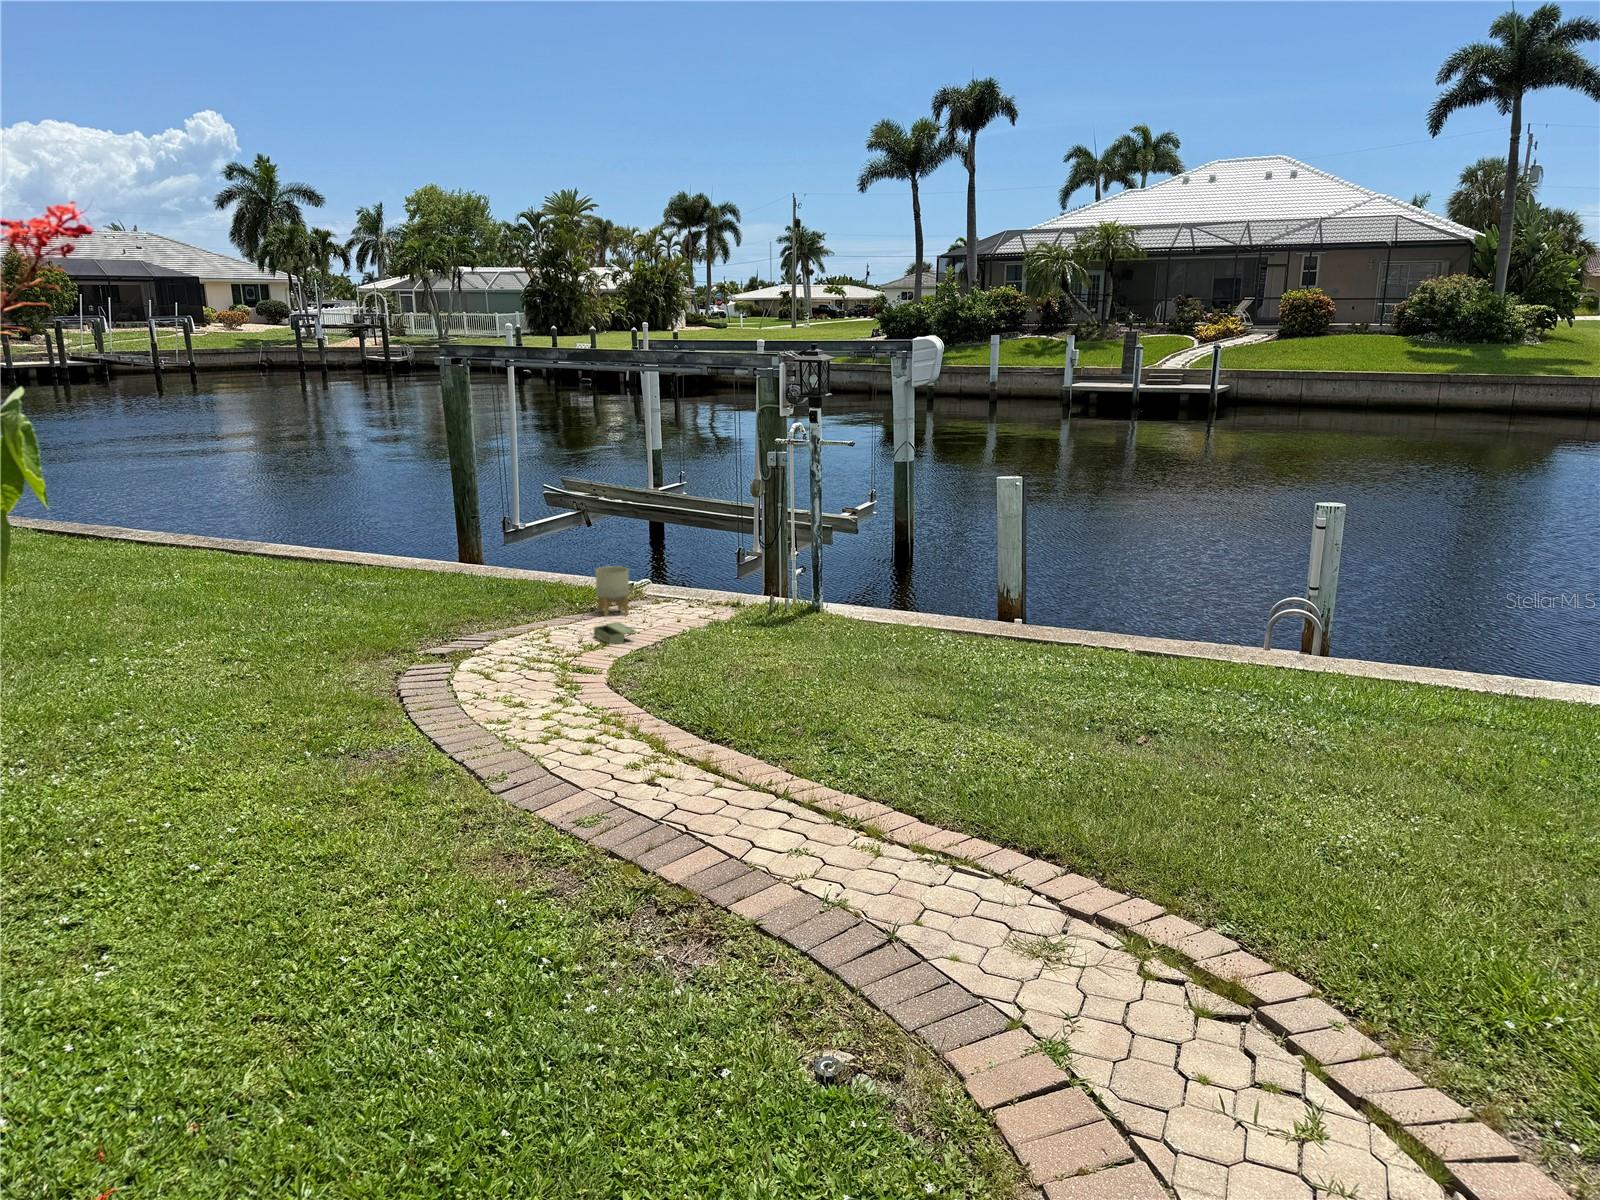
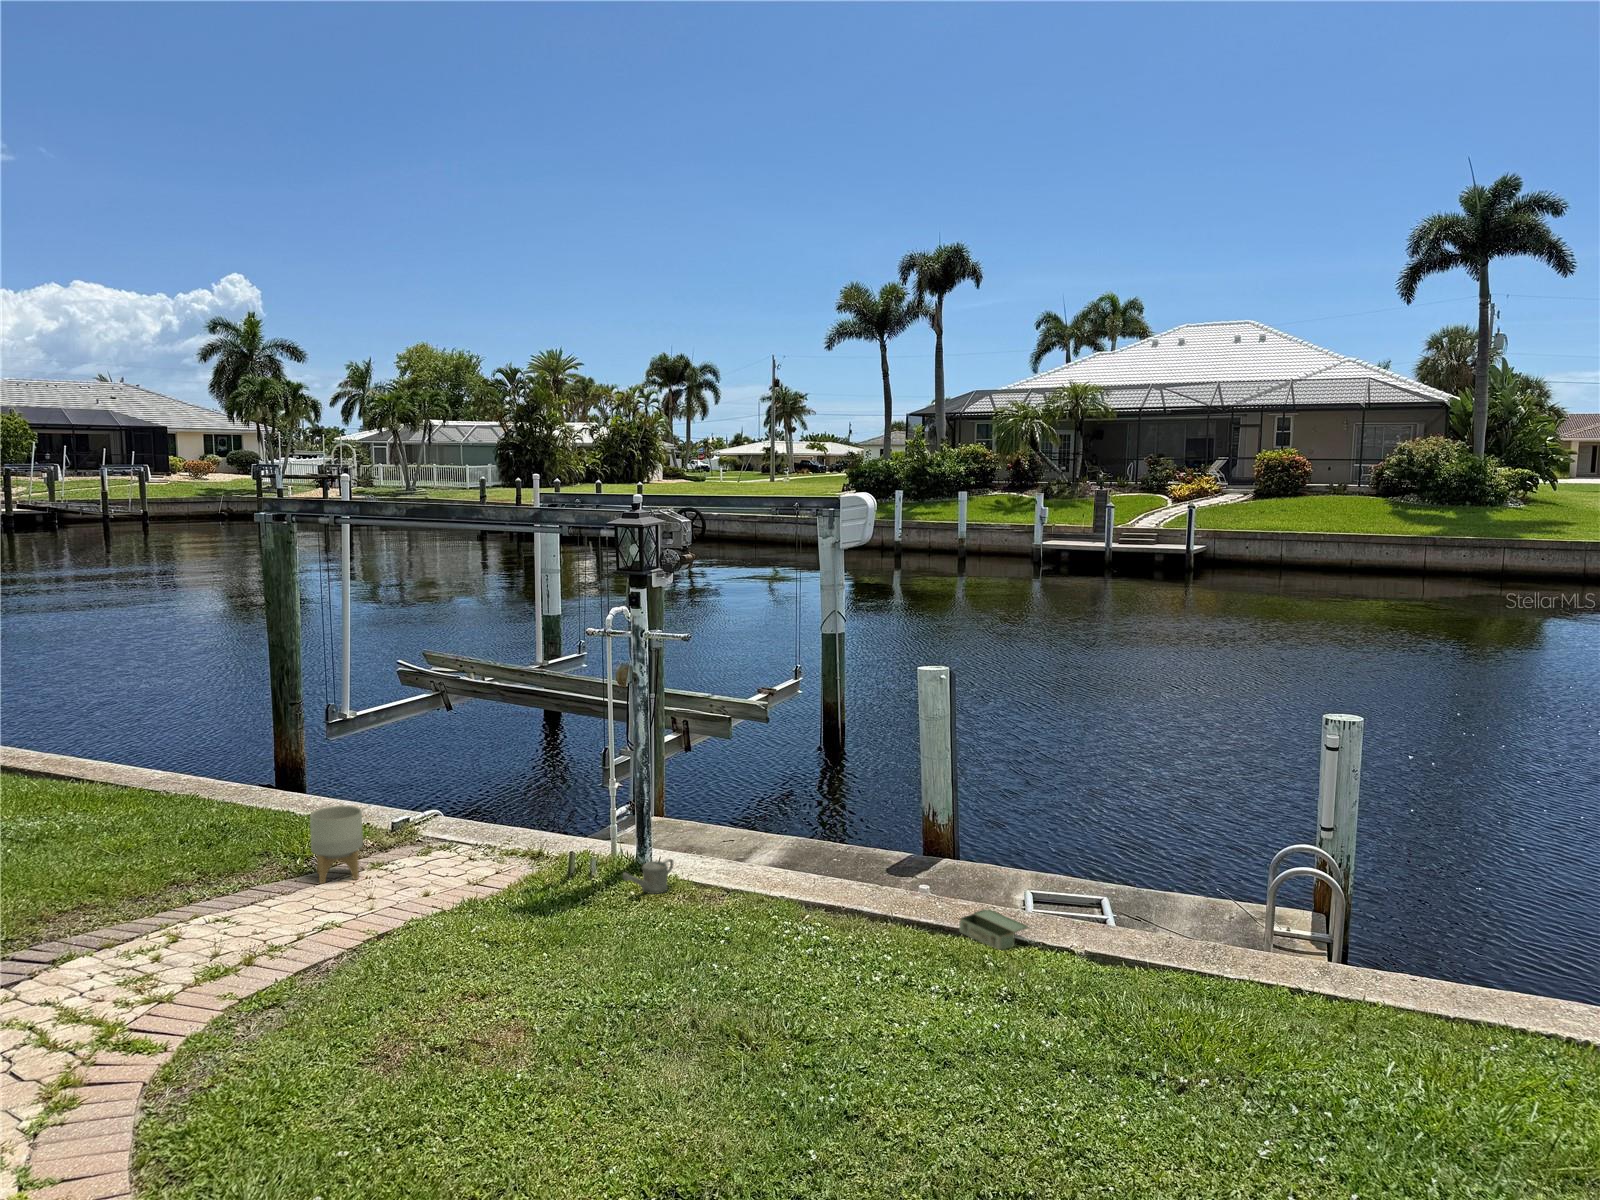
watering can: none [812,600,841,622] -> present [623,859,674,894]
toolbox: present [594,623,635,644] -> present [959,909,1028,950]

